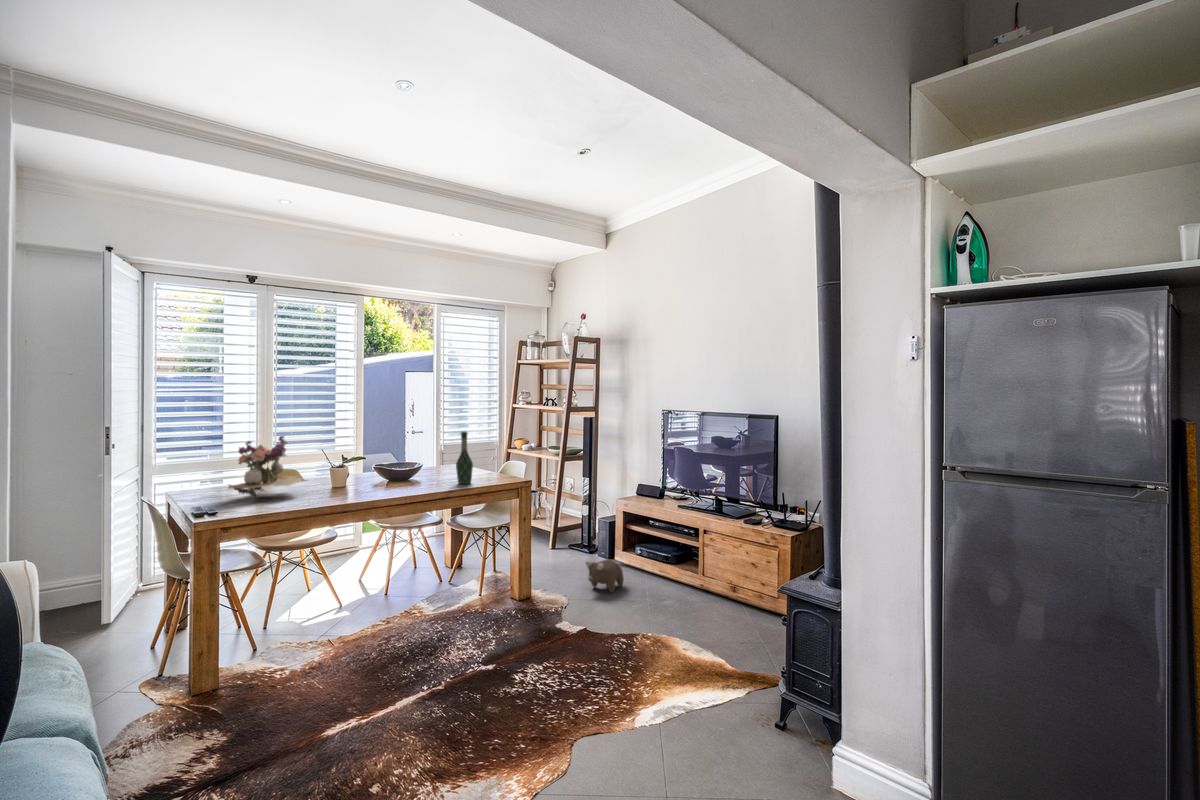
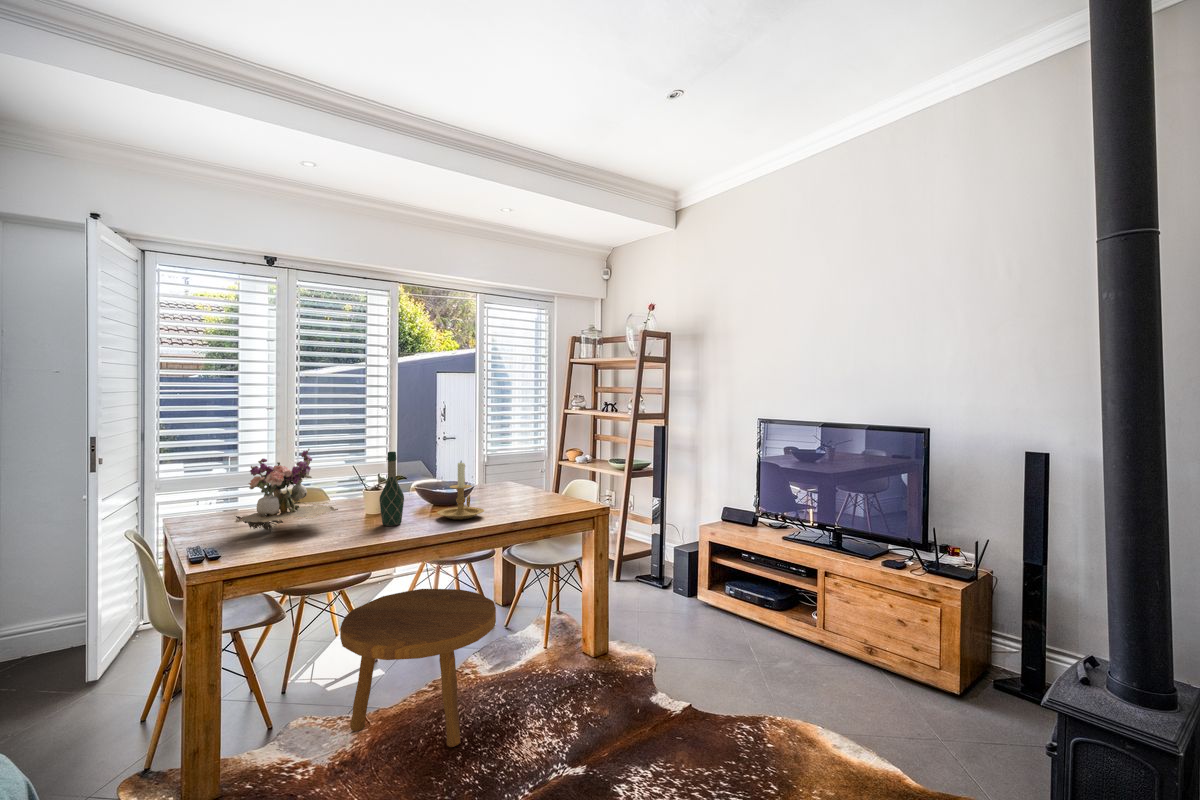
wine bottle: present [456,432,473,484] -> present [380,452,404,526]
candle holder: none [388,443,425,489] -> present [437,461,484,519]
footstool: none [310,545,433,656] -> present [340,589,496,747]
plush toy: present [586,559,624,592] -> none [674,604,719,647]

